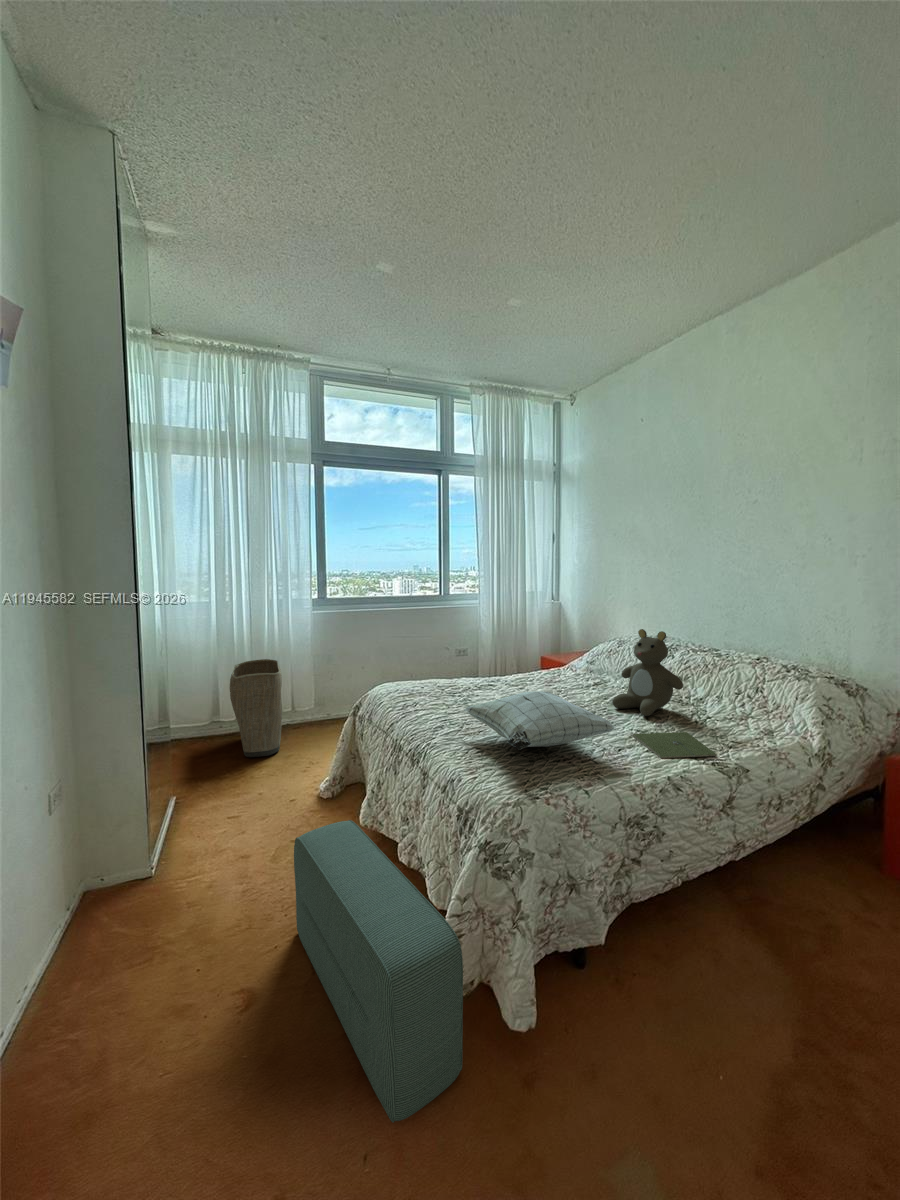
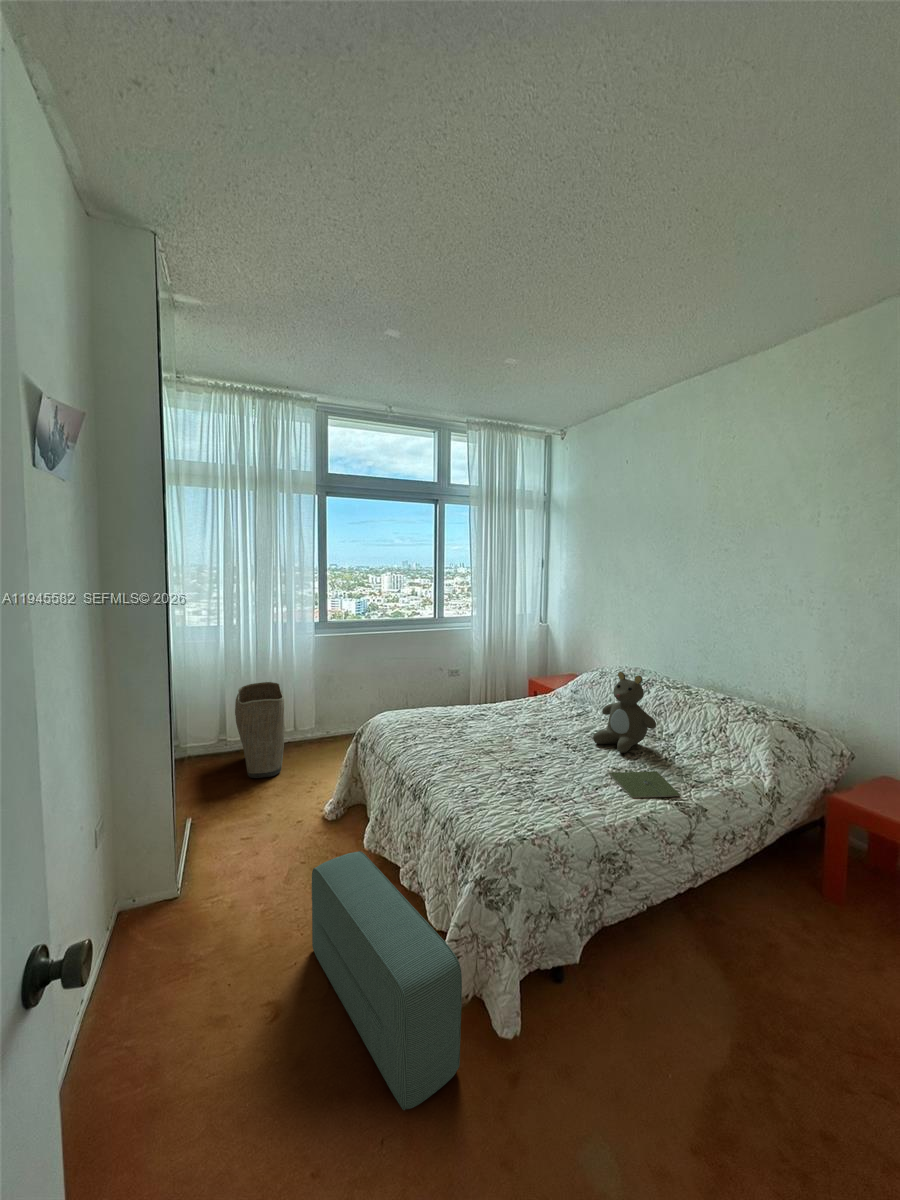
pillow: present [464,691,616,750] -> none [460,735,594,794]

